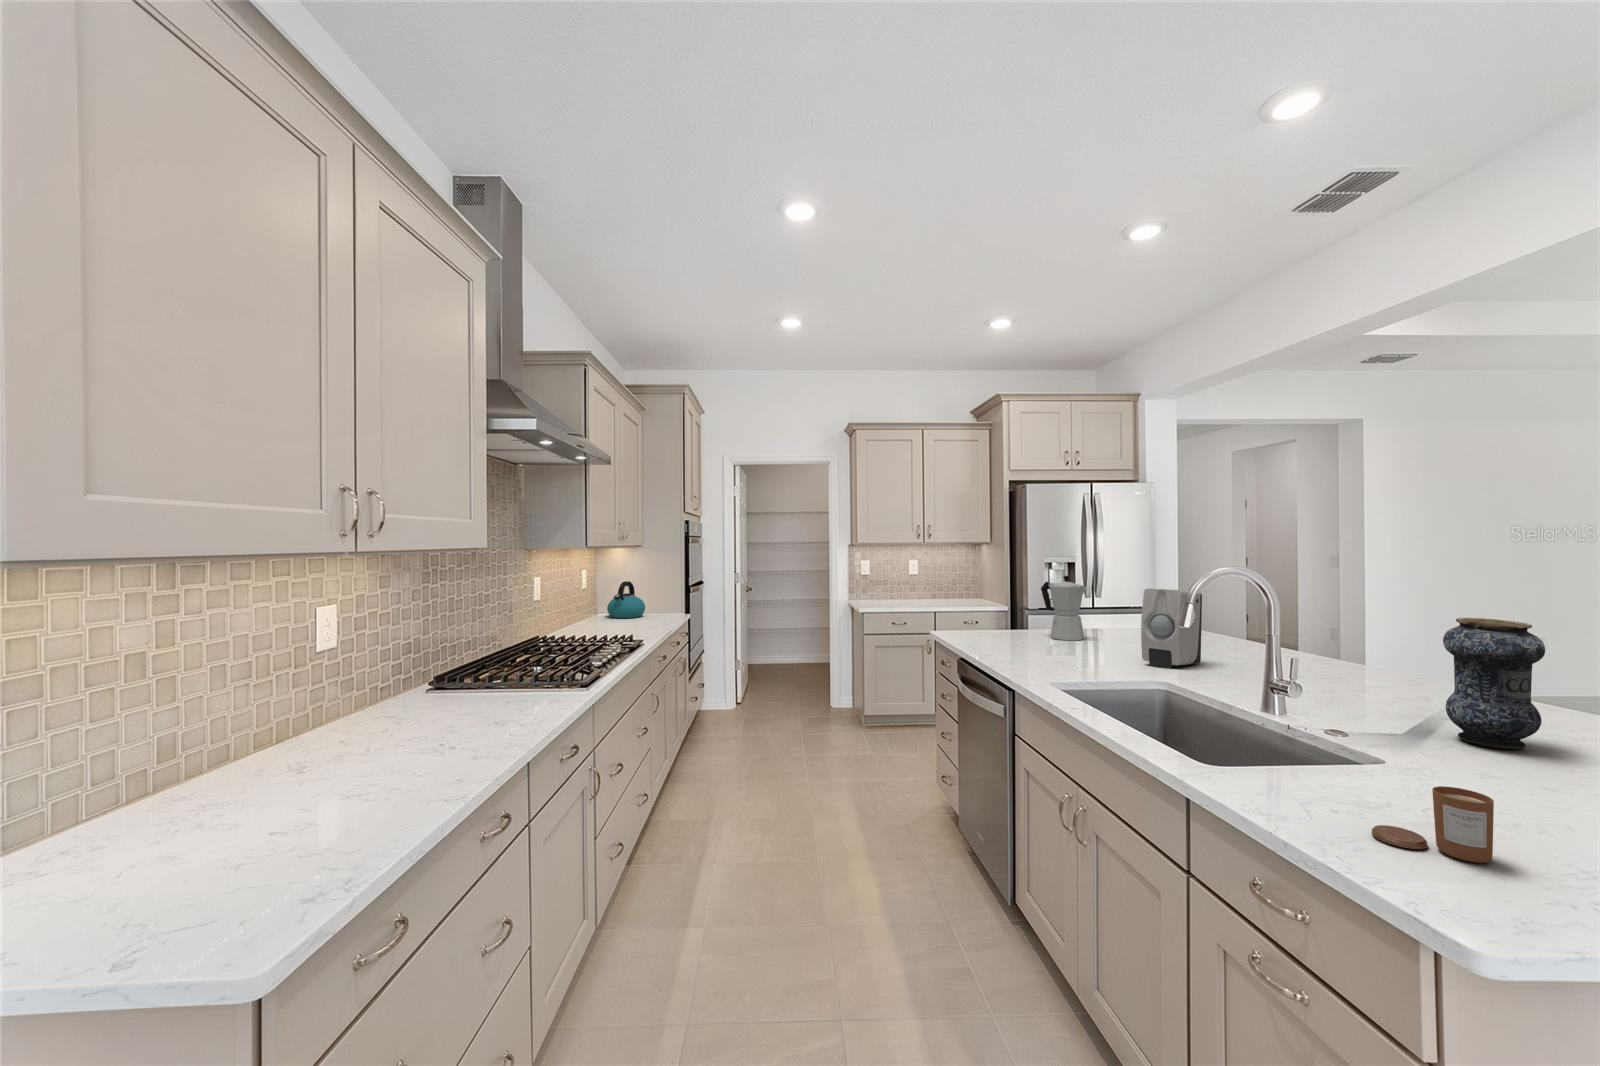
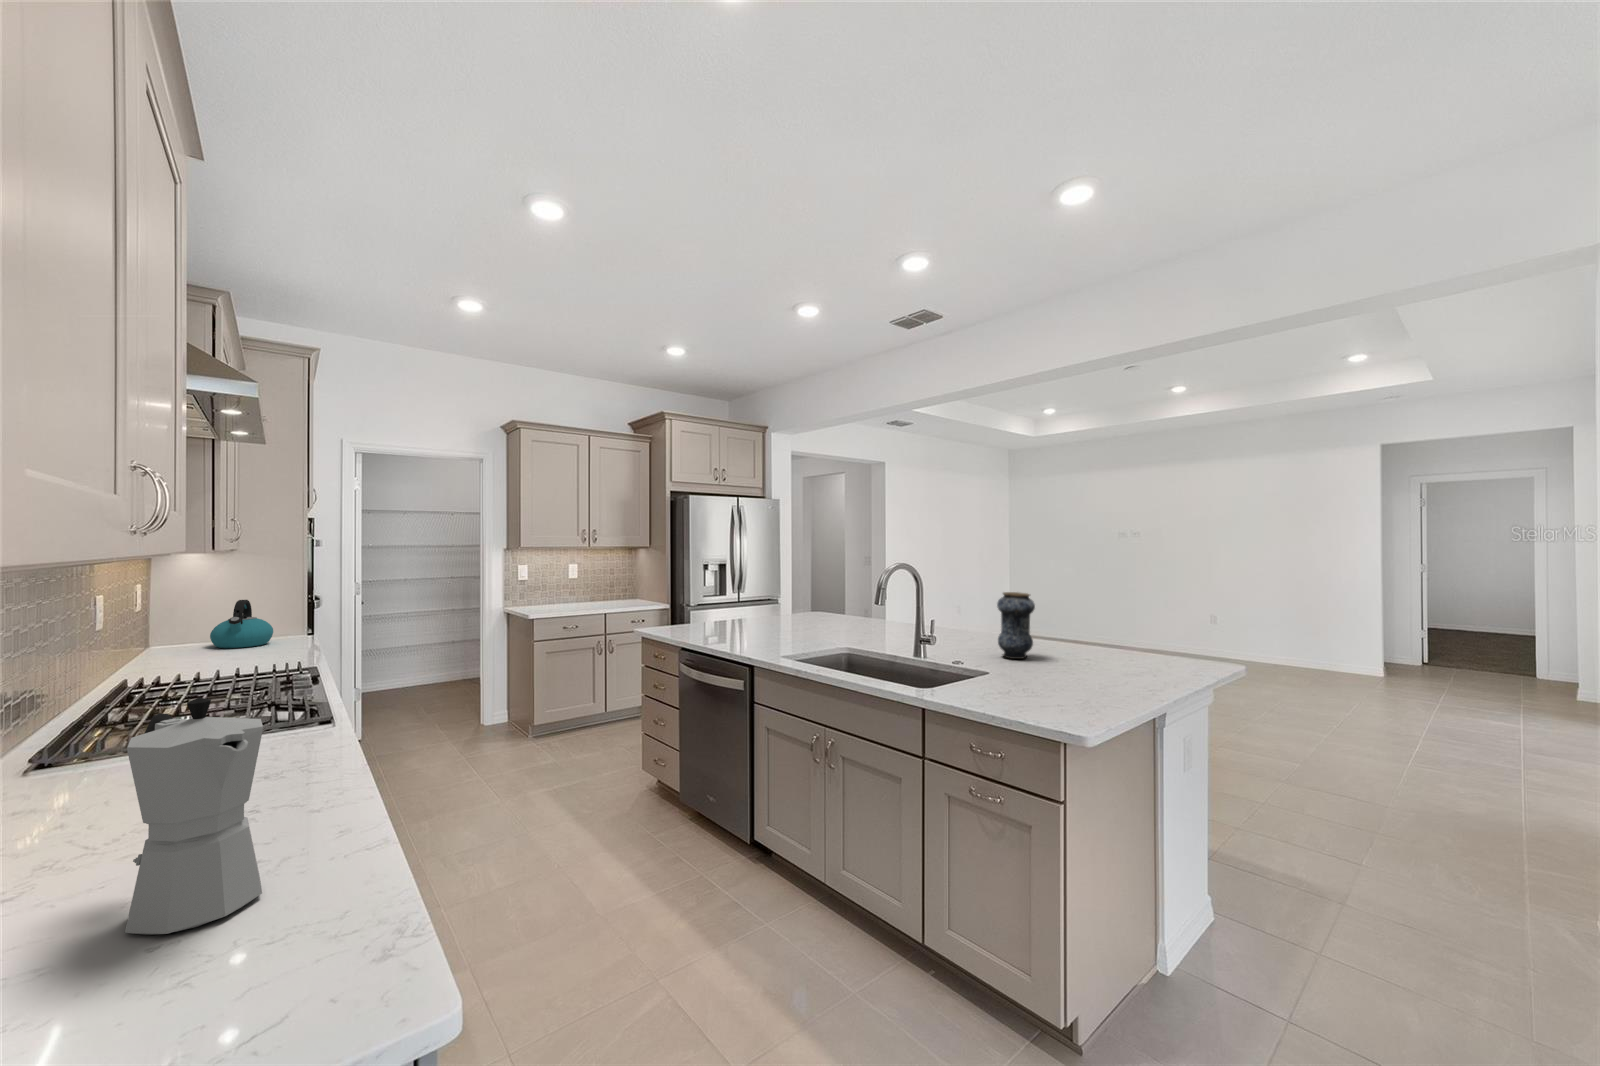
moka pot: present [1041,575,1088,641] -> present [125,698,263,935]
soap dispenser: present [1141,588,1202,668] -> none [830,583,862,639]
candle: present [1372,786,1494,863] -> none [1007,672,1051,705]

